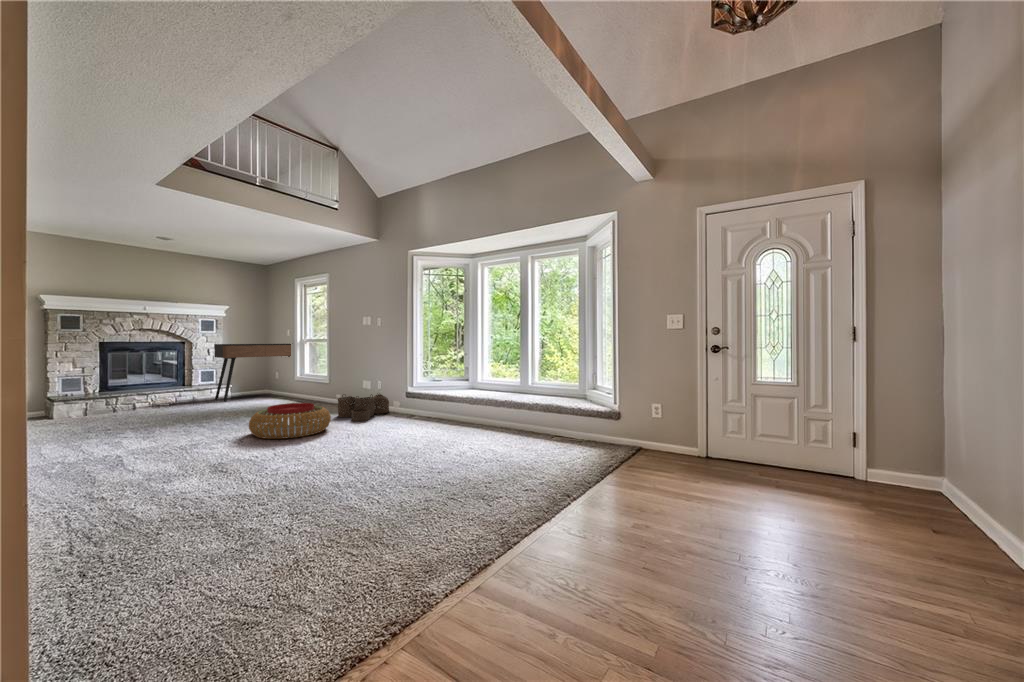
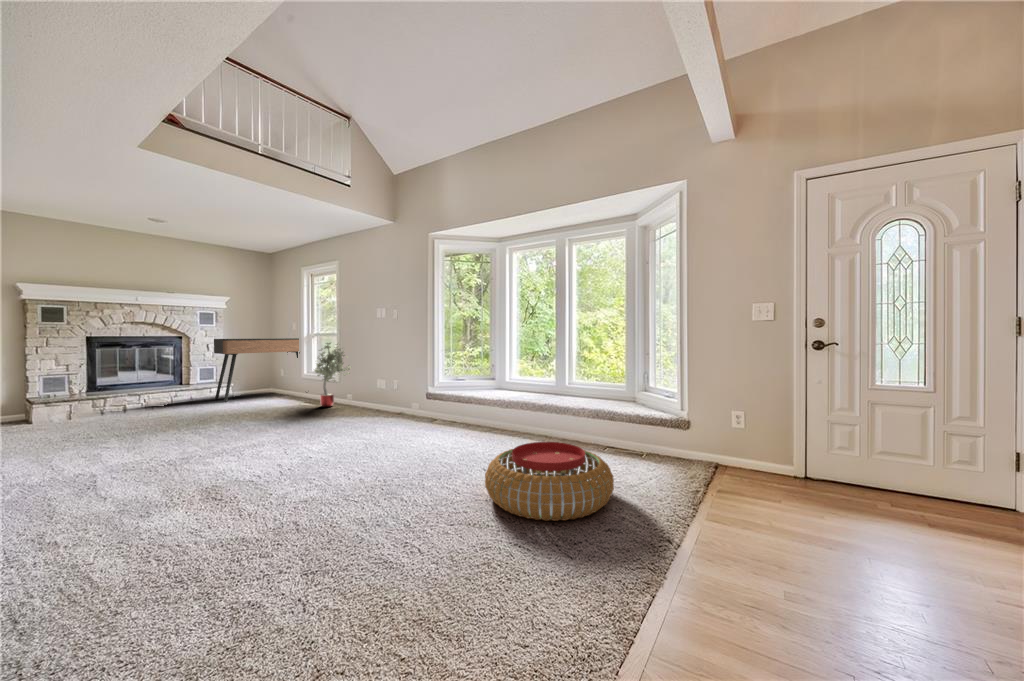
potted tree: none [305,347,341,406] -> present [314,343,351,407]
woven basket: present [338,394,389,421] -> none [350,393,407,426]
pouf: present [249,403,331,439] -> present [485,442,614,521]

